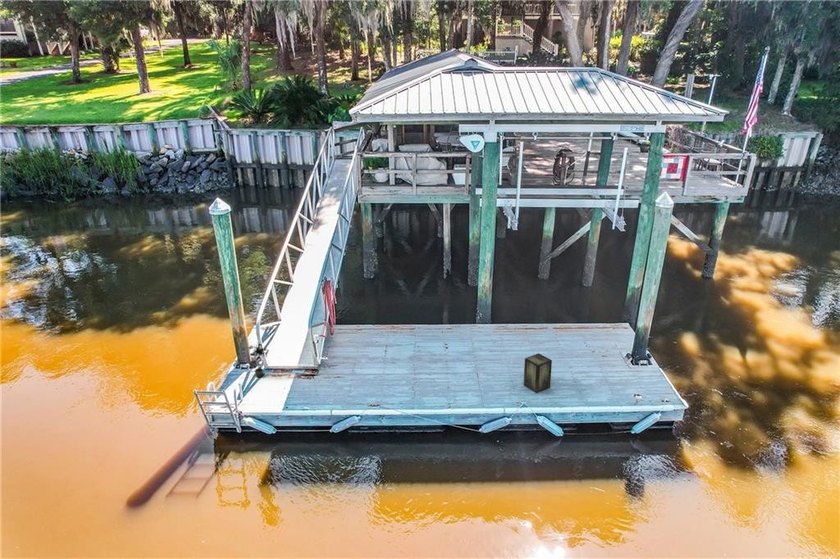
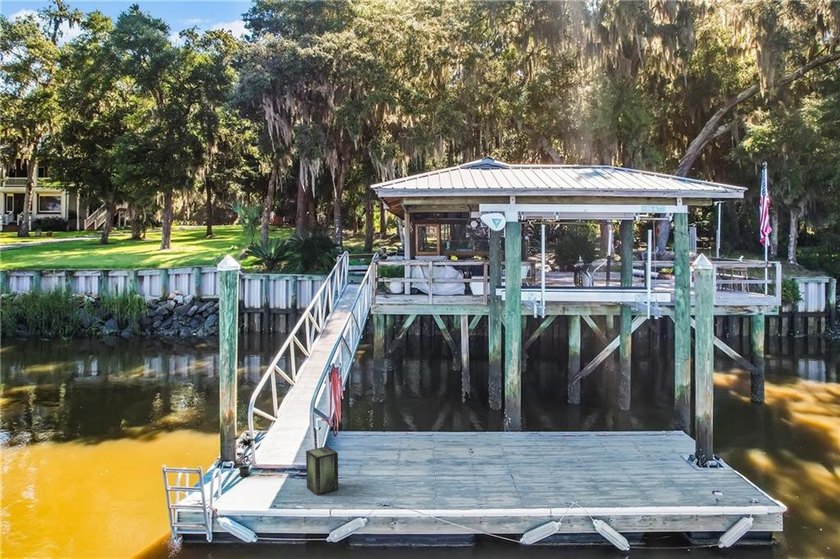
storage box: present [524,353,552,393] -> present [306,446,338,496]

